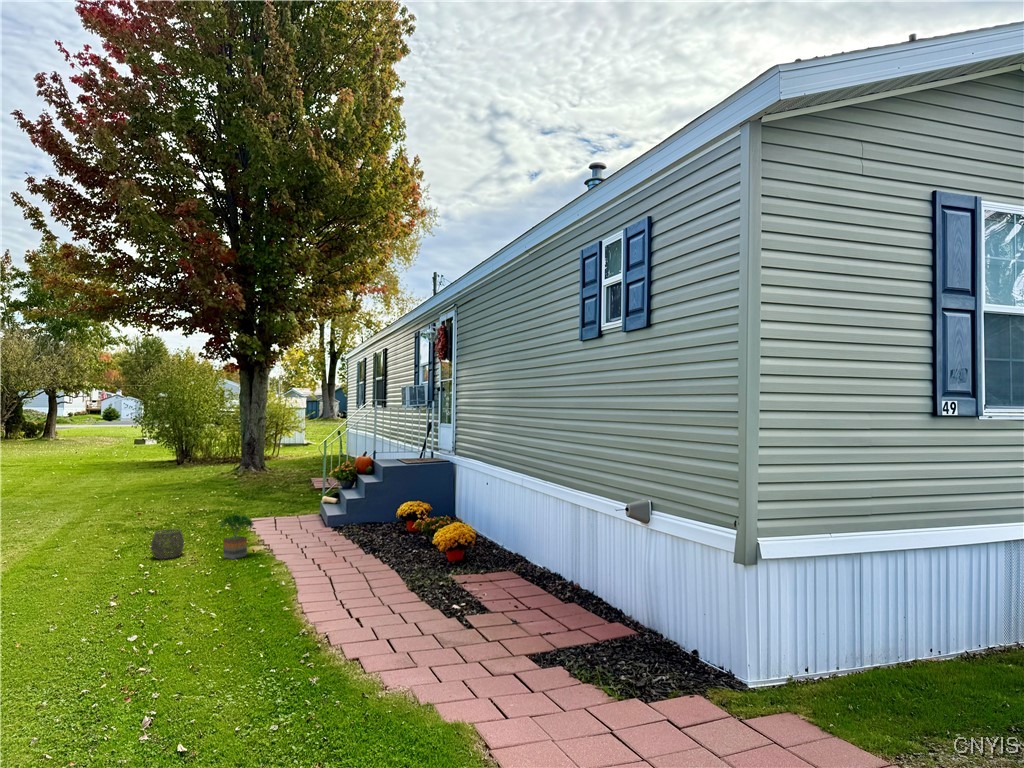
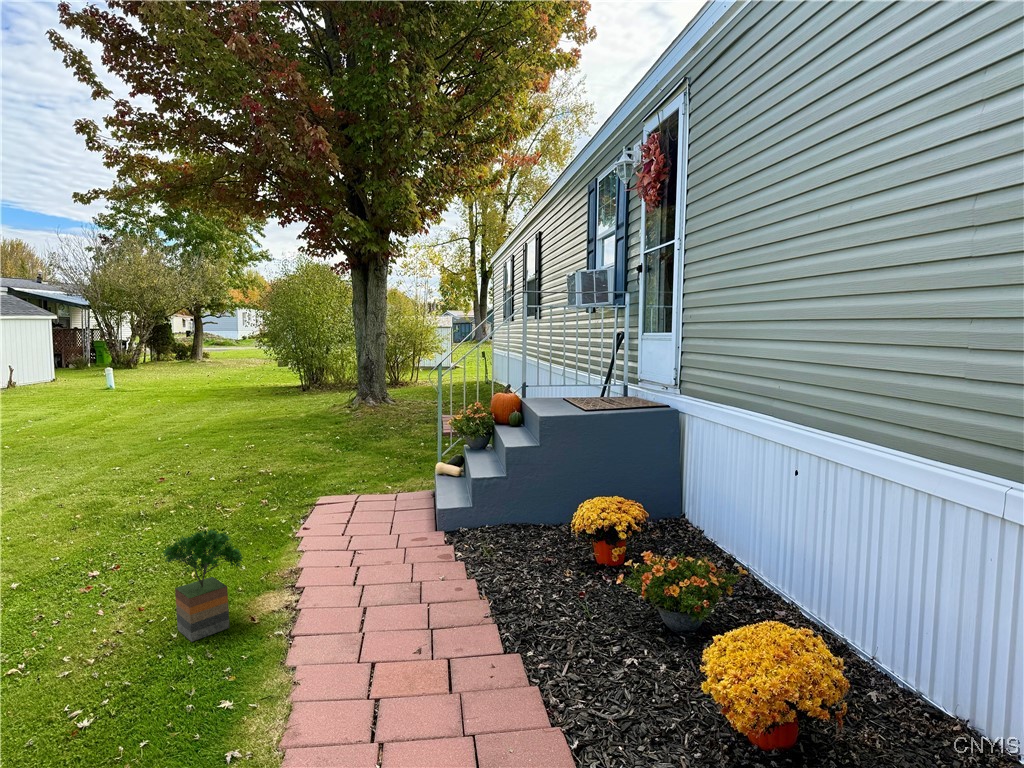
woven basket: present [151,529,184,559] -> none [38,548,118,622]

